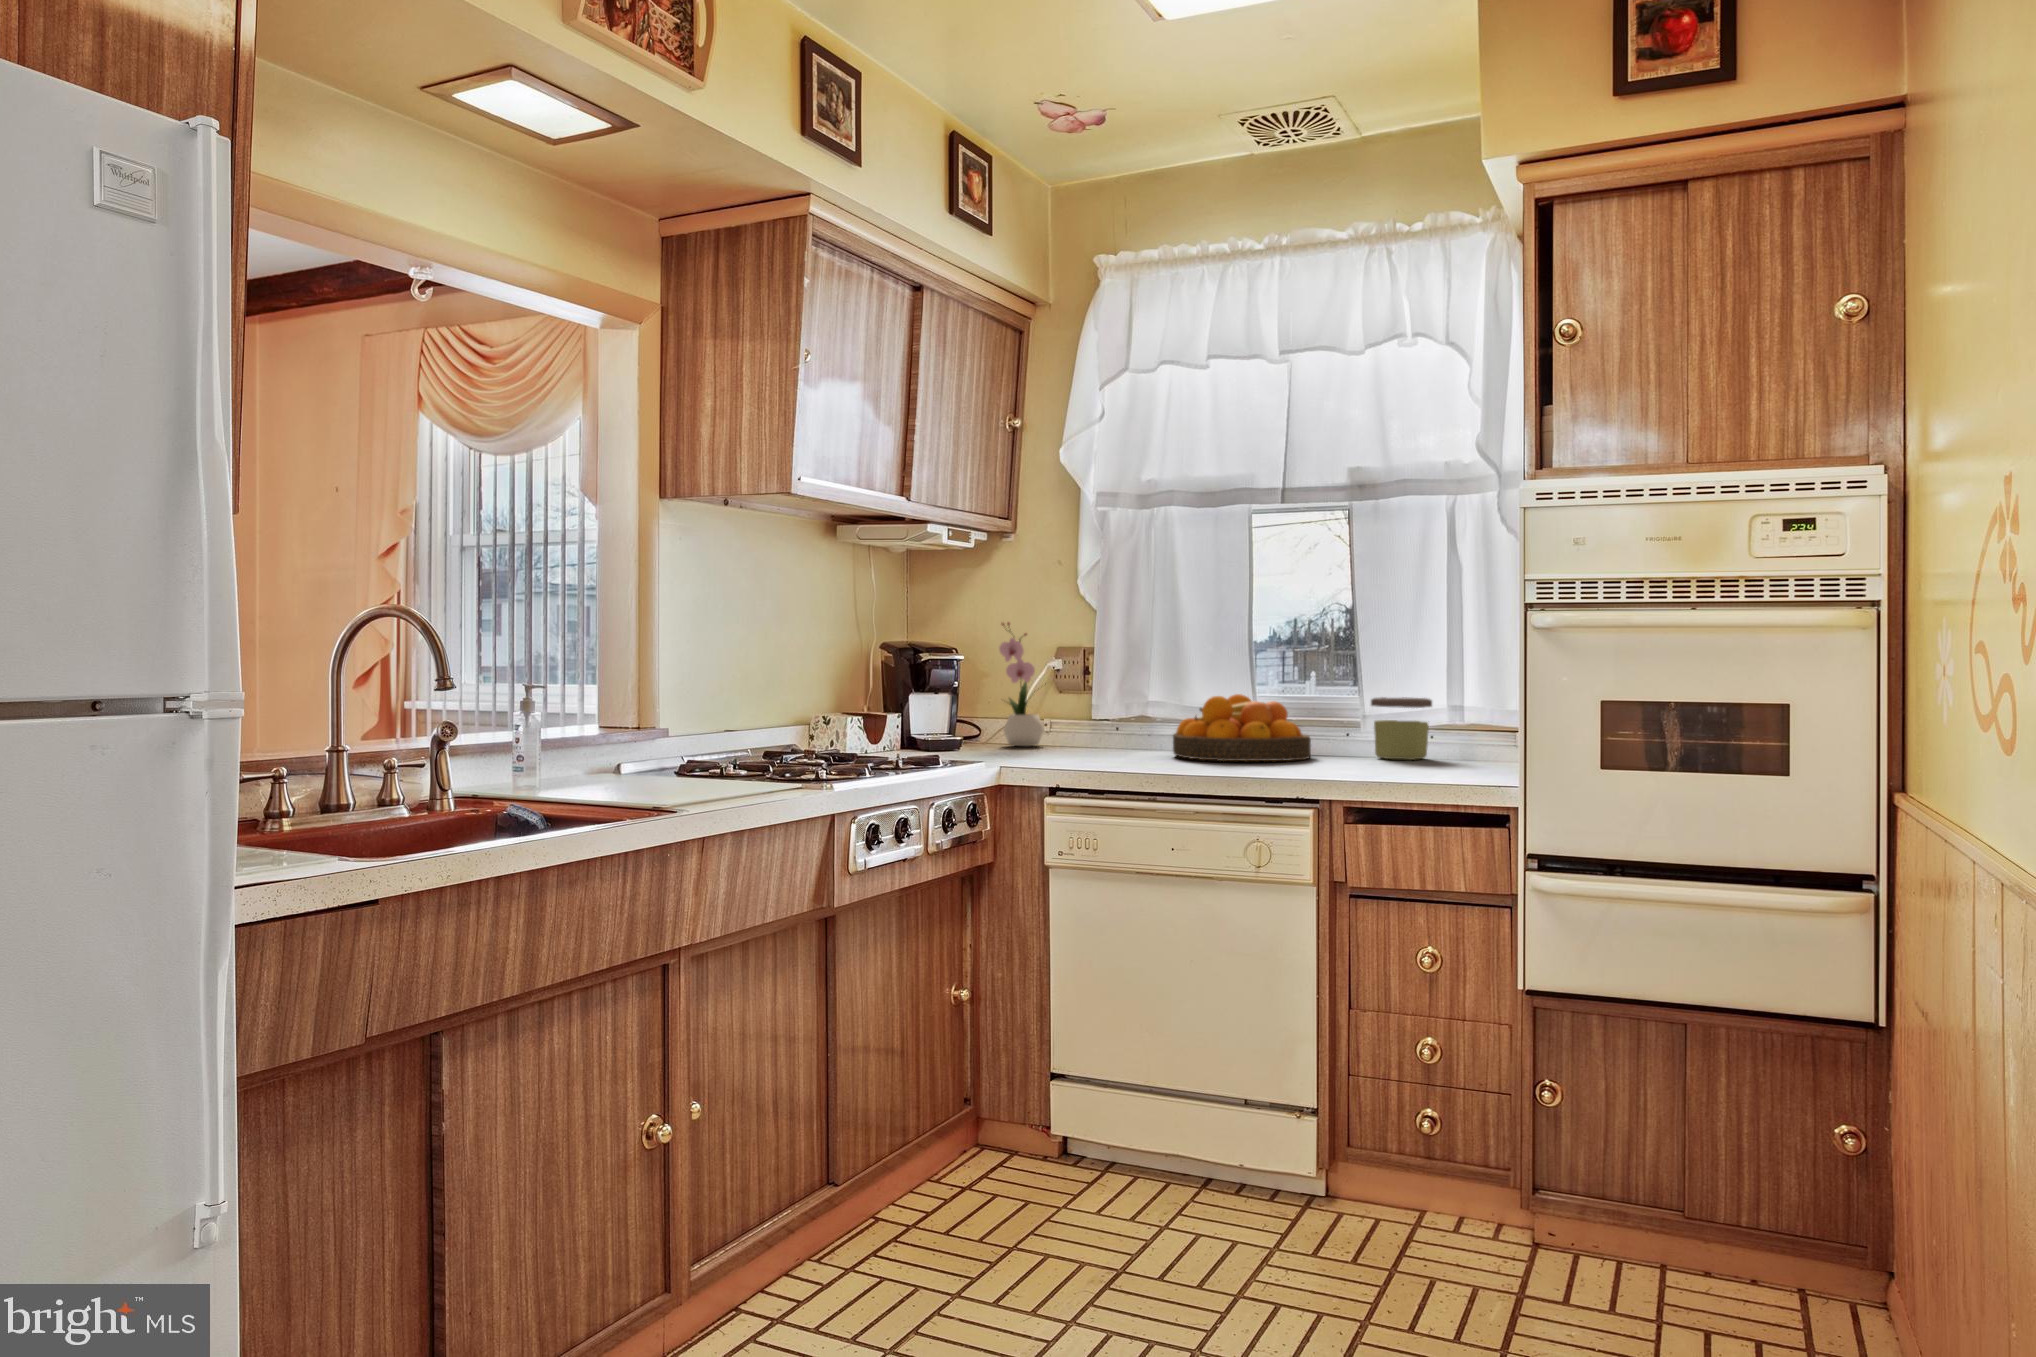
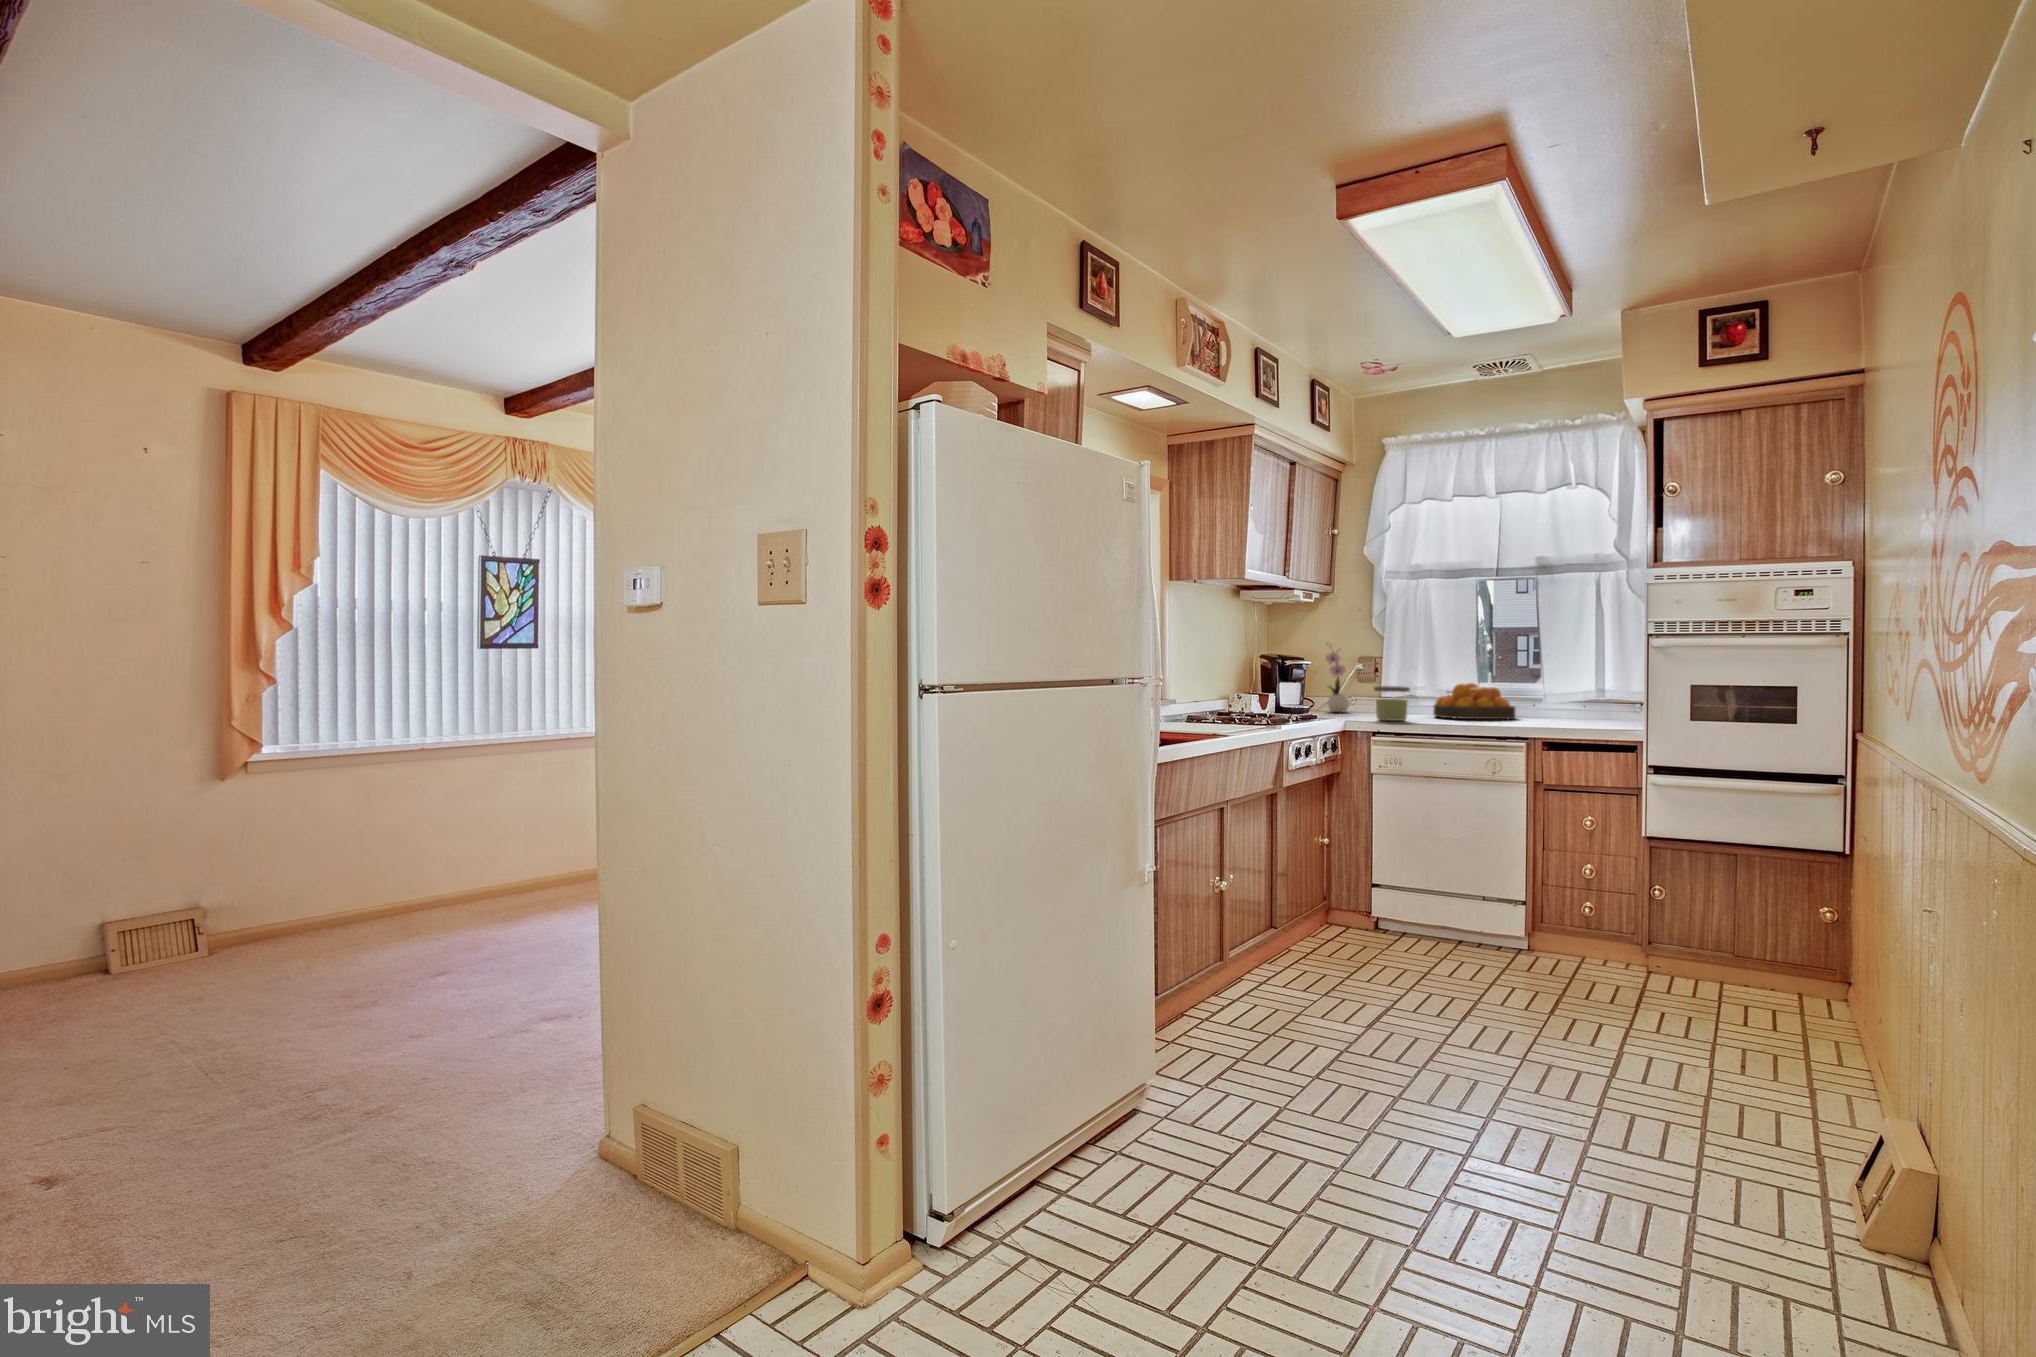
jar: present [1371,697,1432,760] -> present [1374,686,1410,721]

